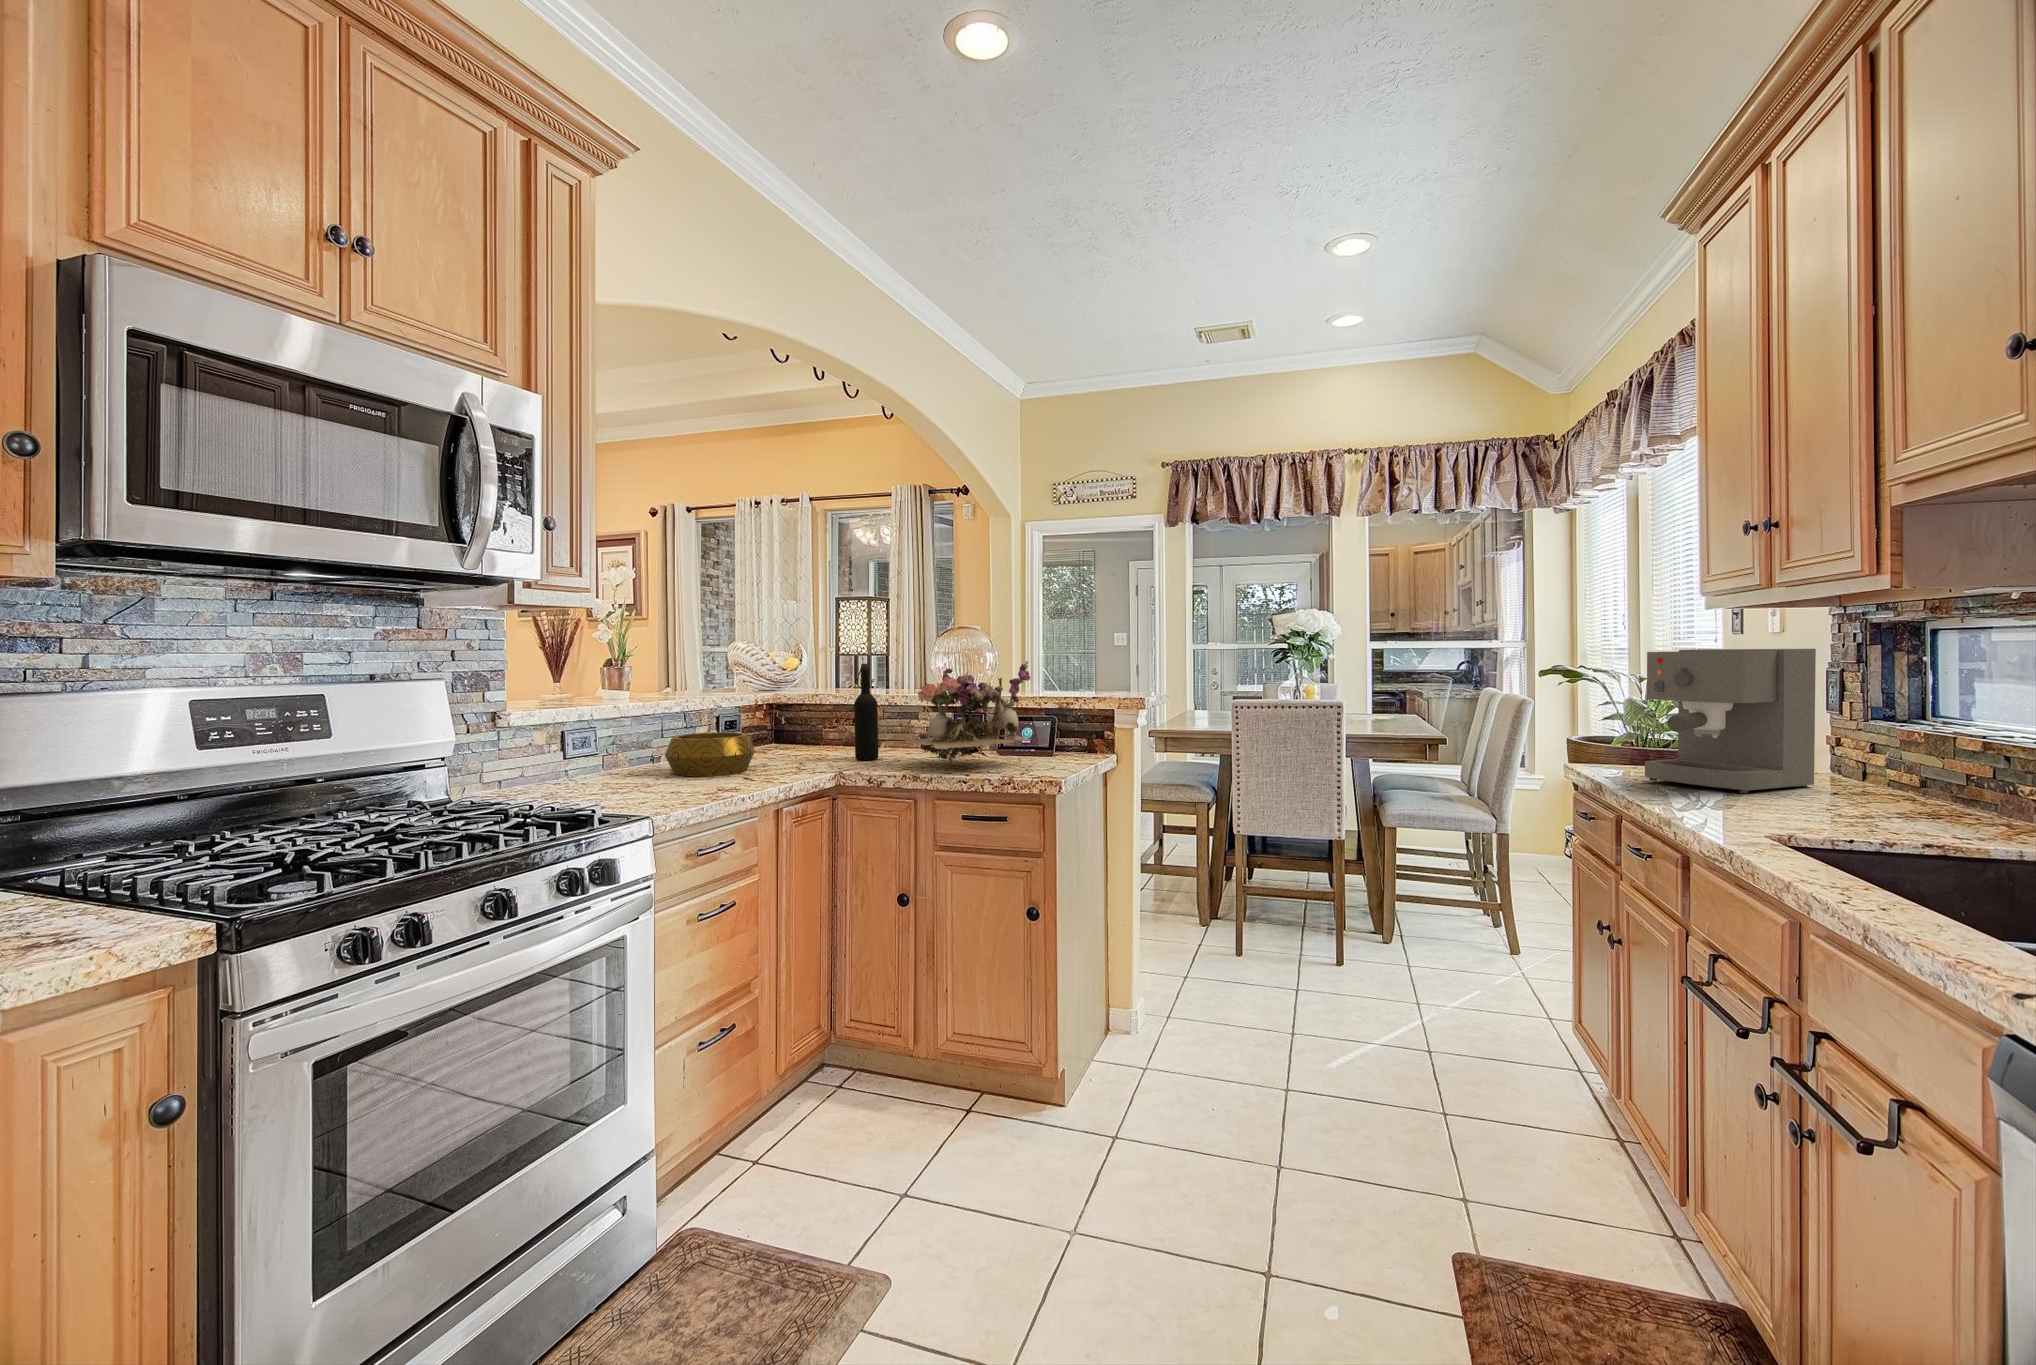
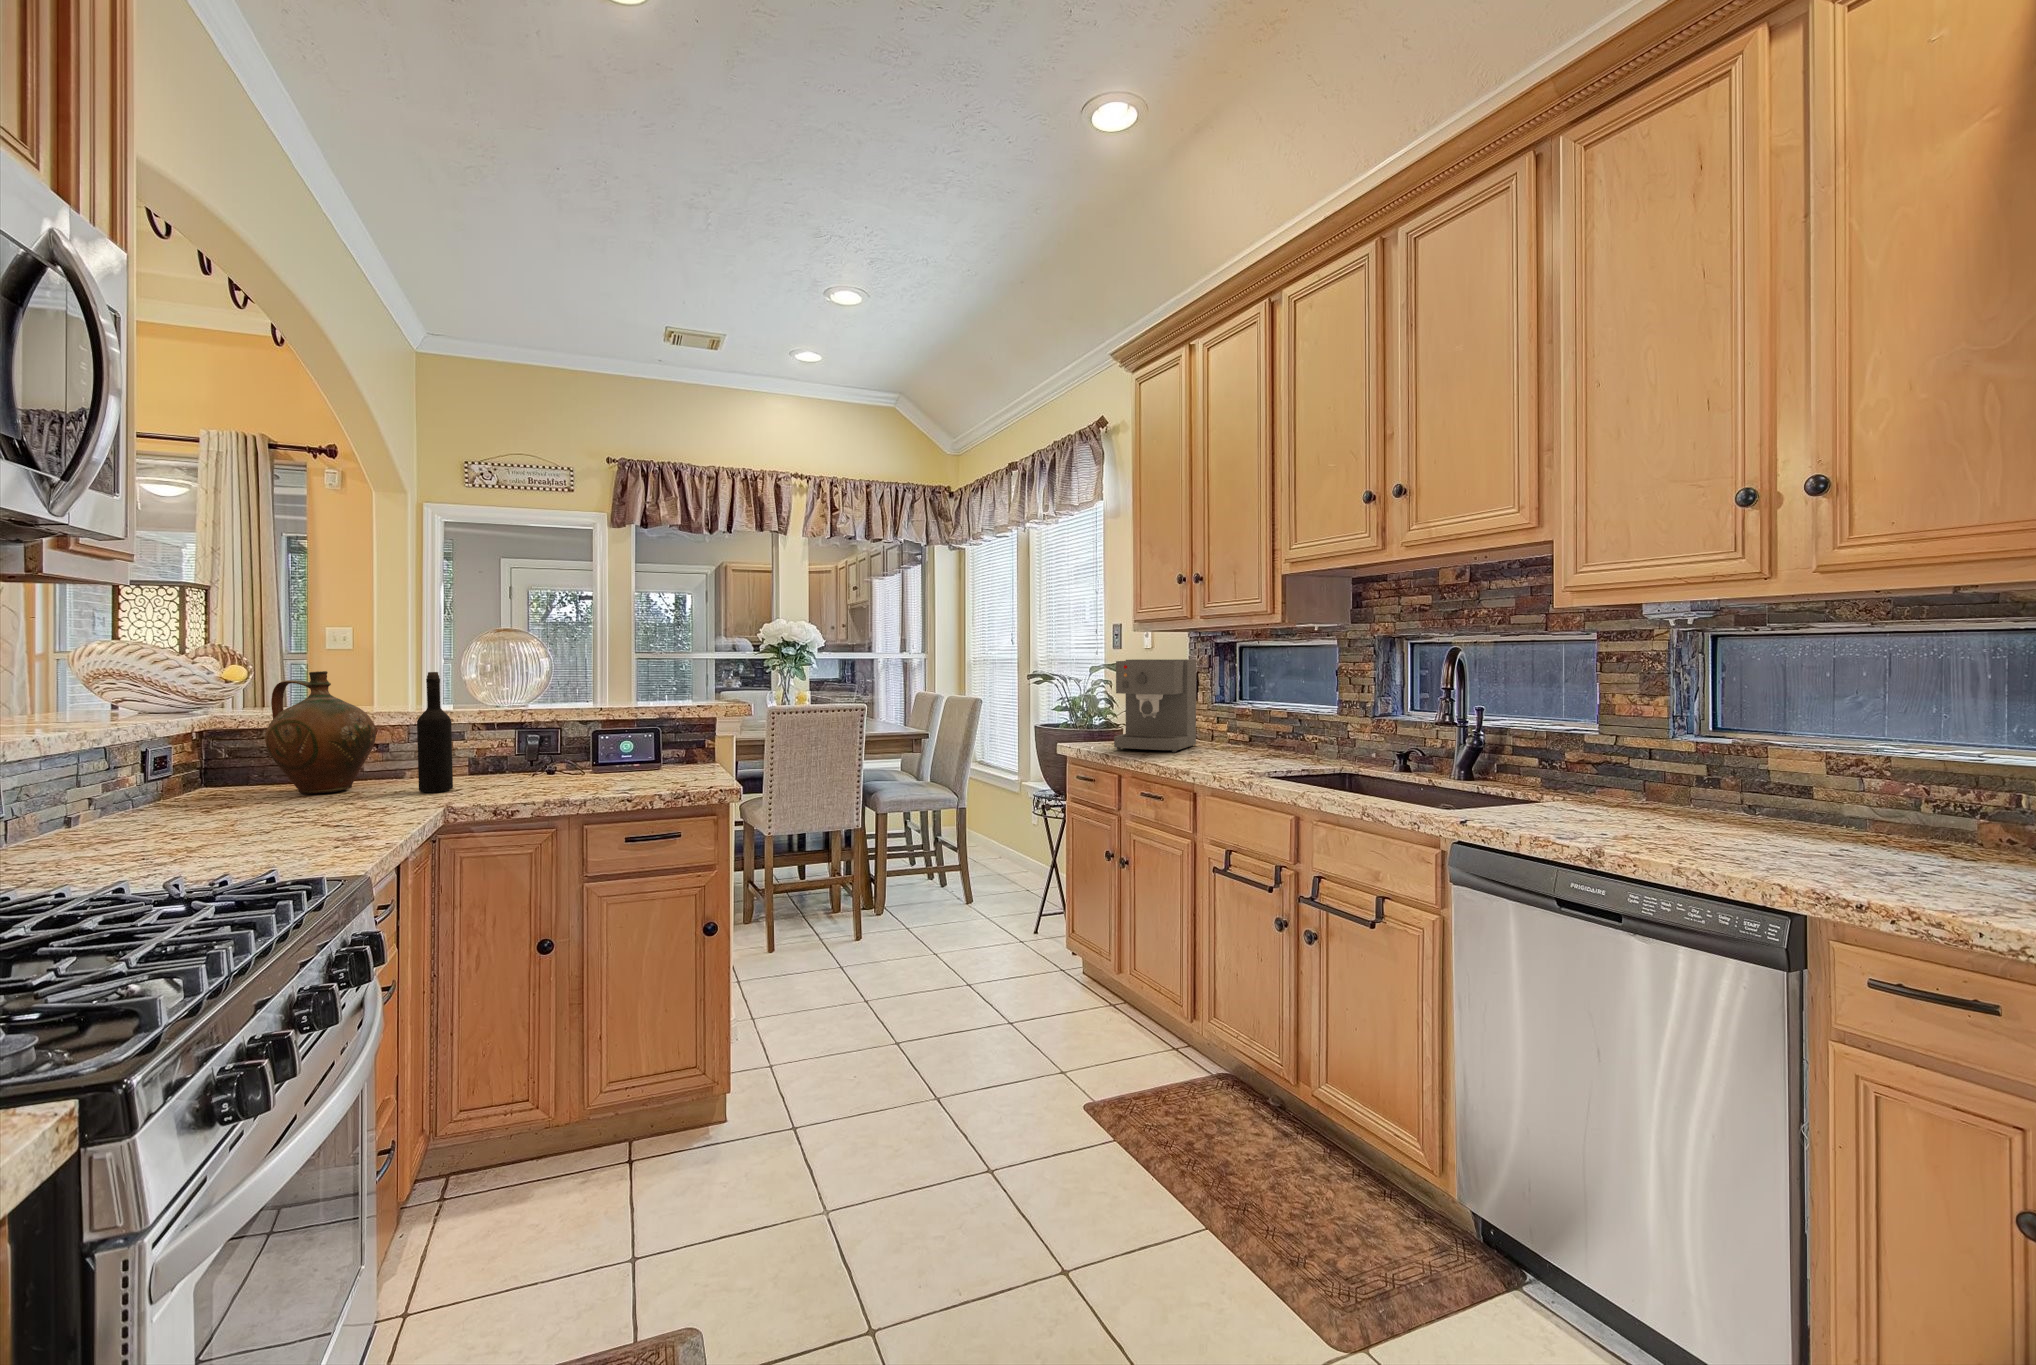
flower arrangement: present [905,661,1030,763] -> none [503,668,669,786]
ceramic jug: none [778,663,846,754] -> present [265,671,376,794]
decorative bowl: present [665,732,755,776] -> none [132,770,298,837]

